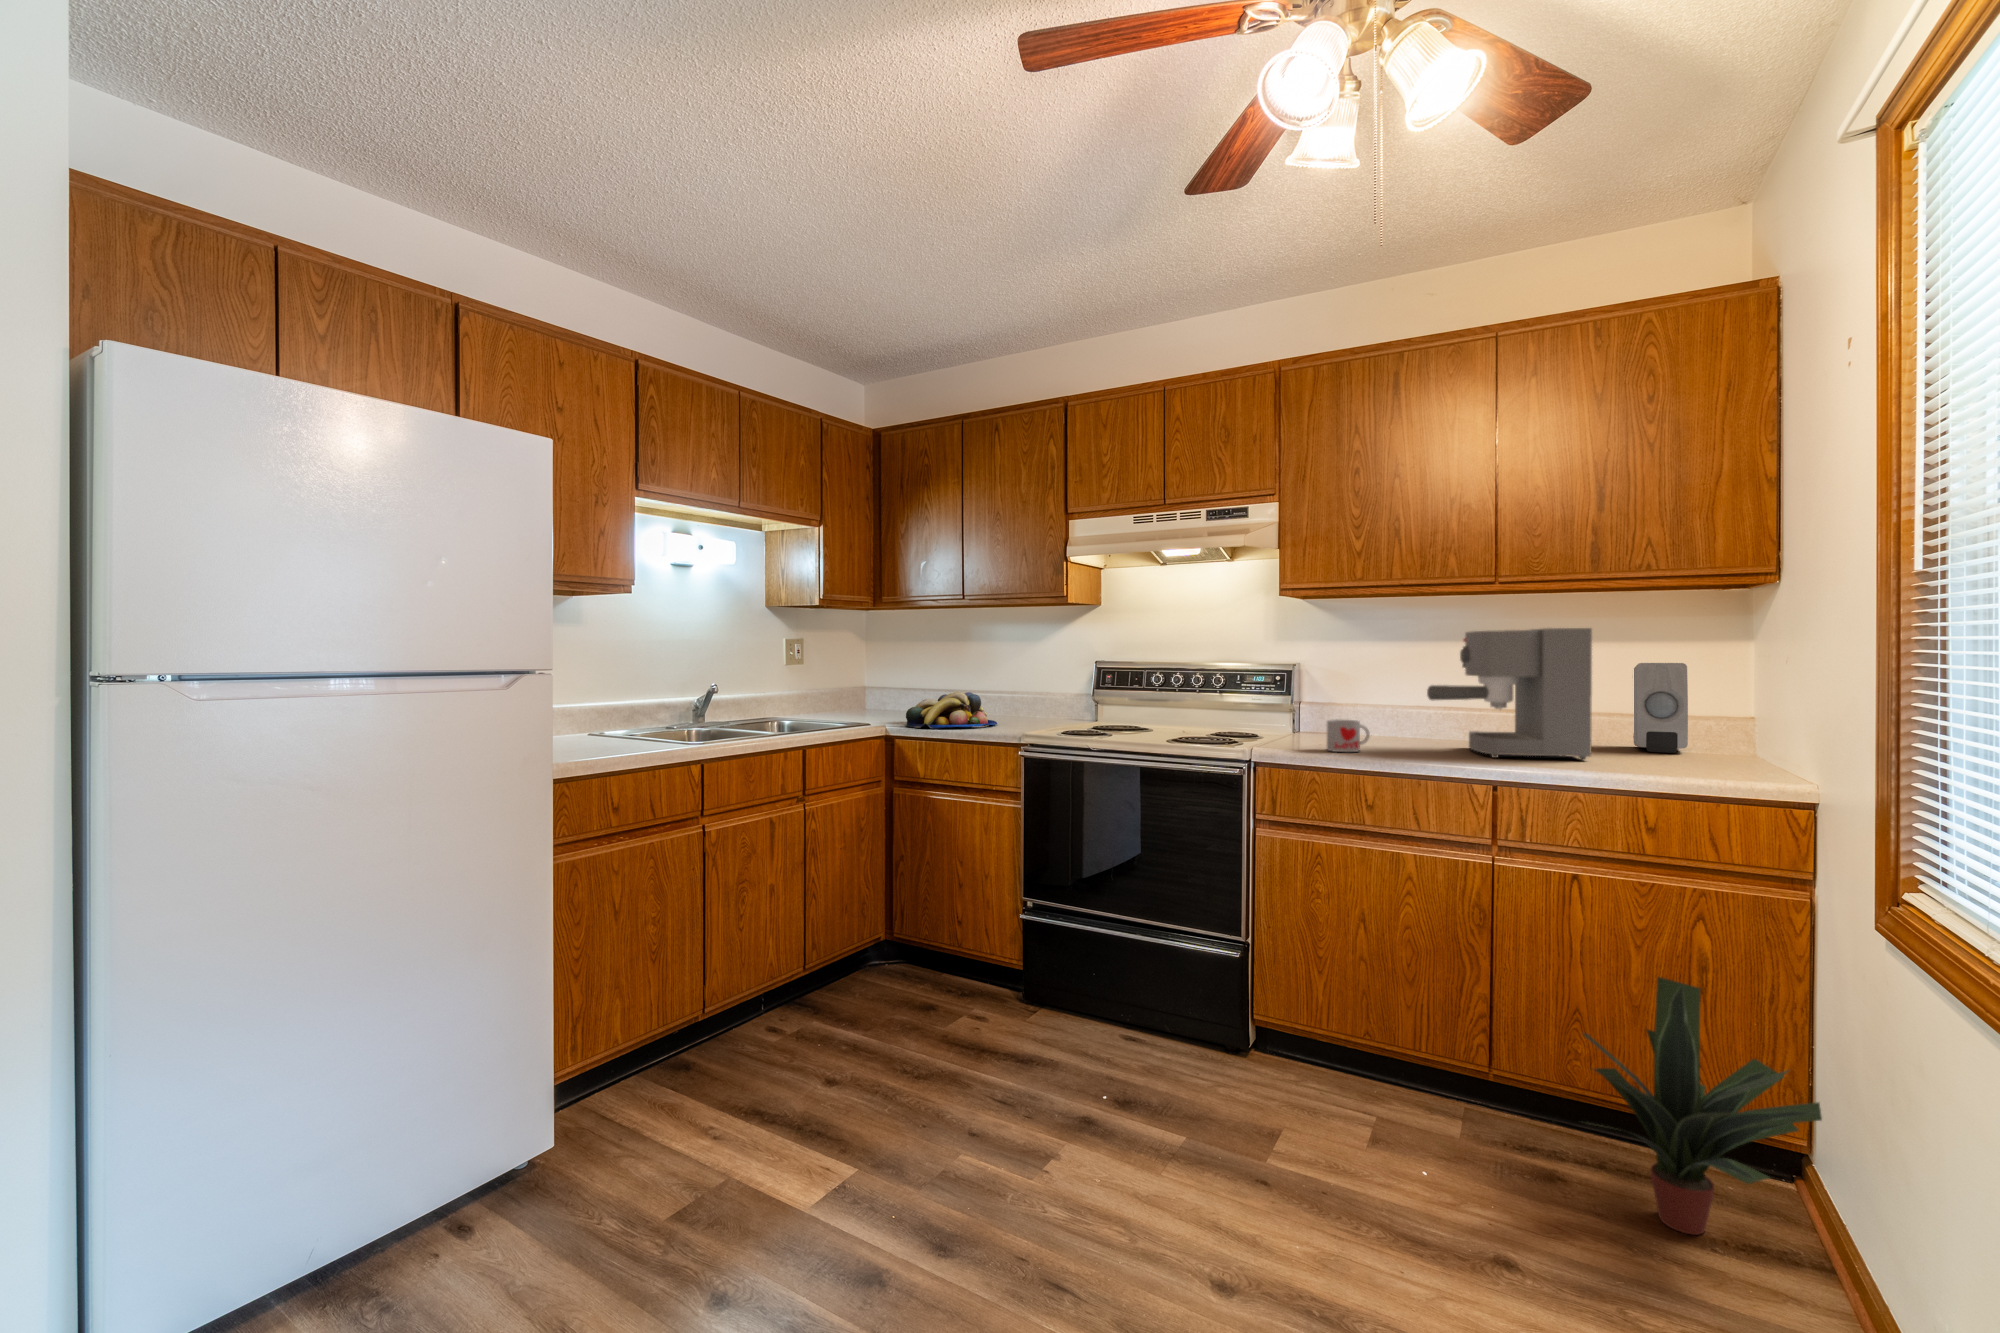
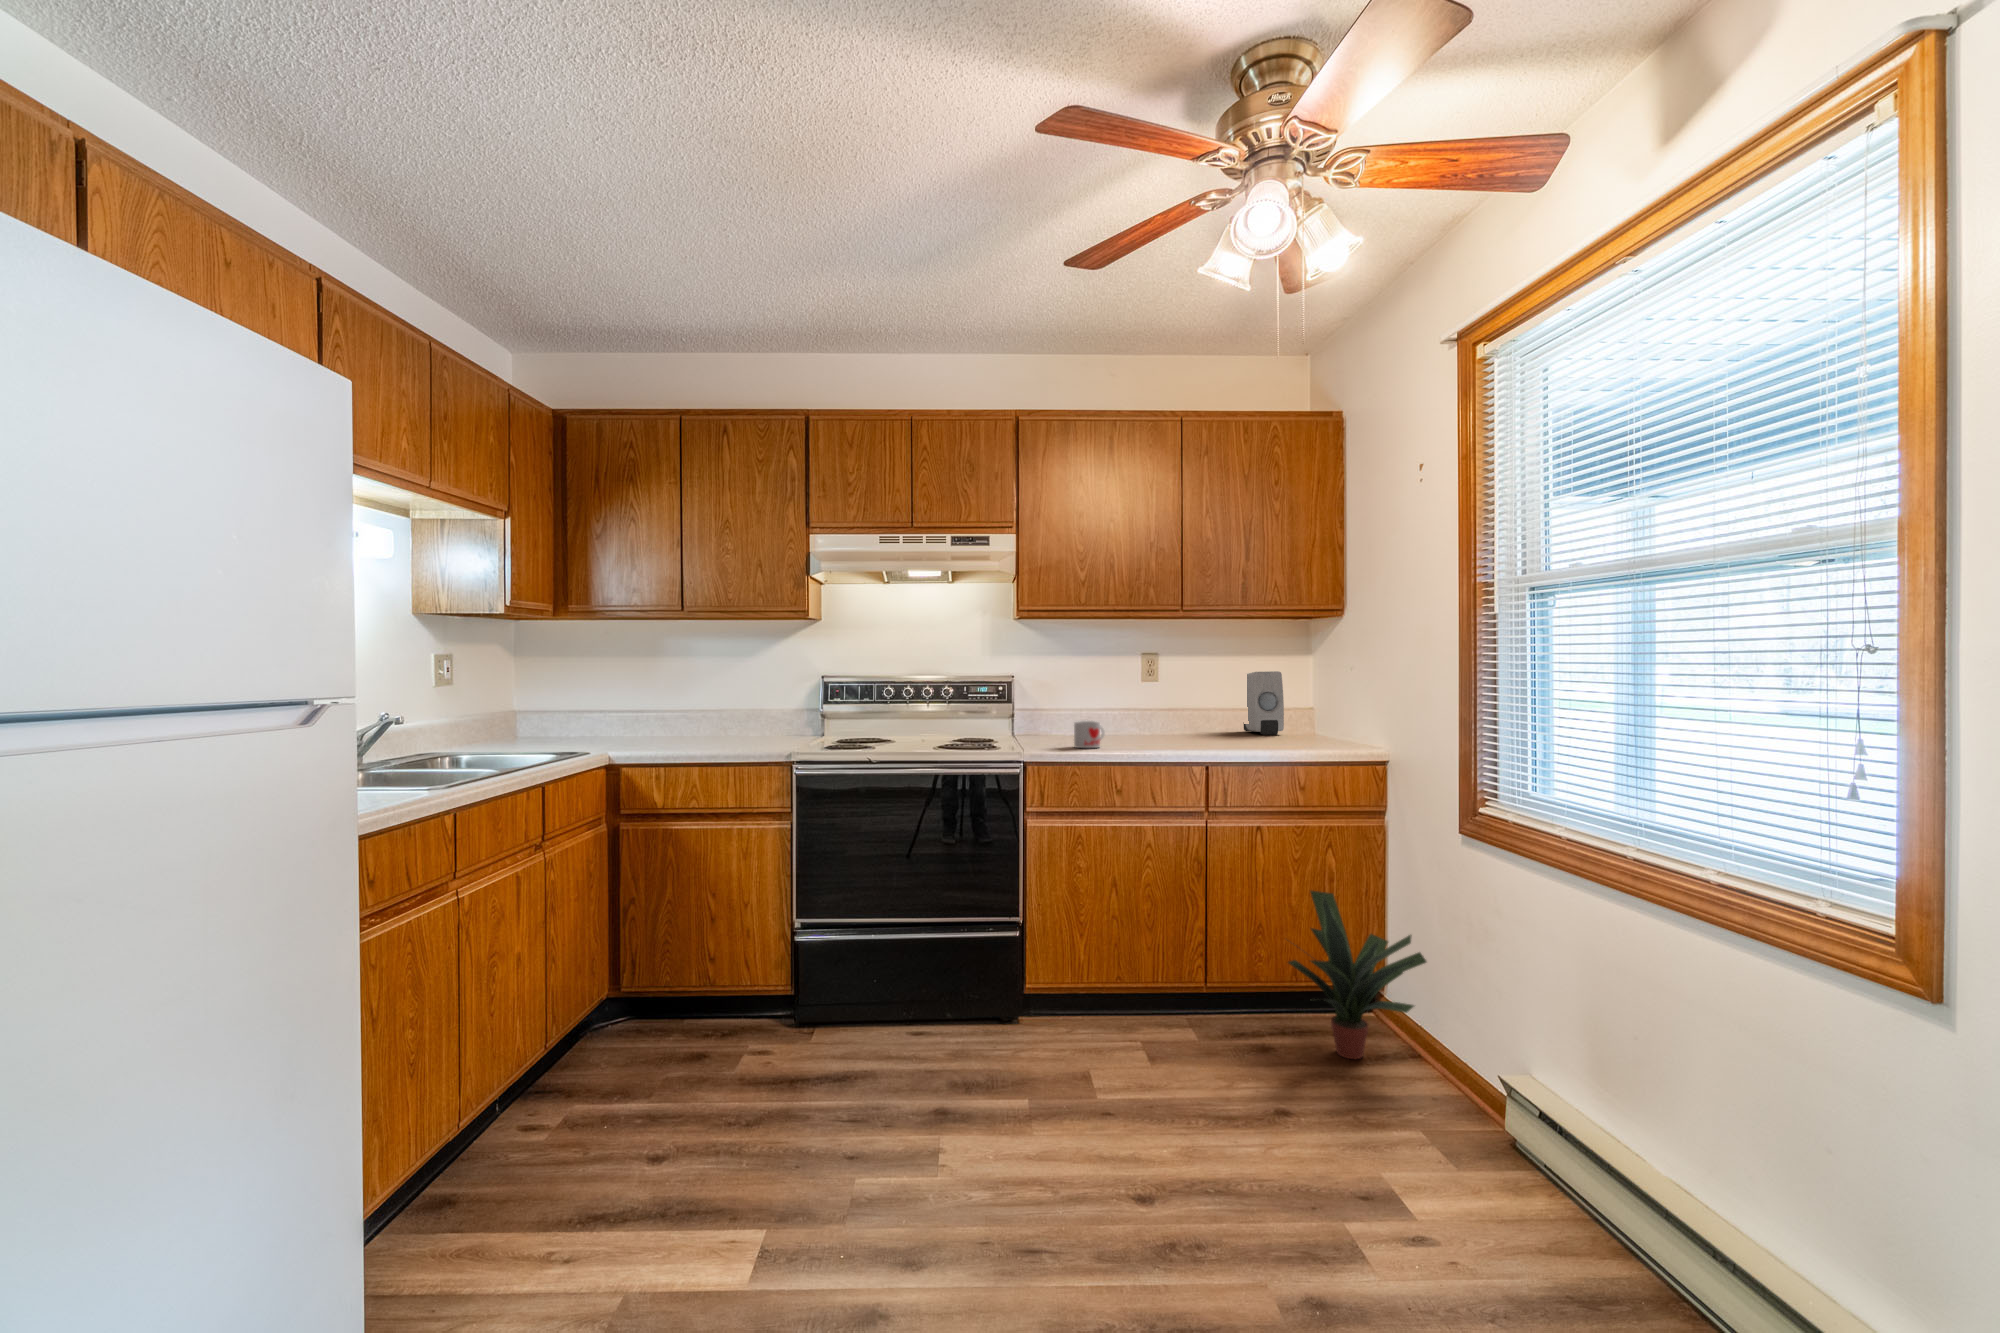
coffee maker: present [1427,628,1592,760] -> none [1144,647,1250,745]
fruit bowl: present [906,692,997,728] -> none [626,709,730,750]

